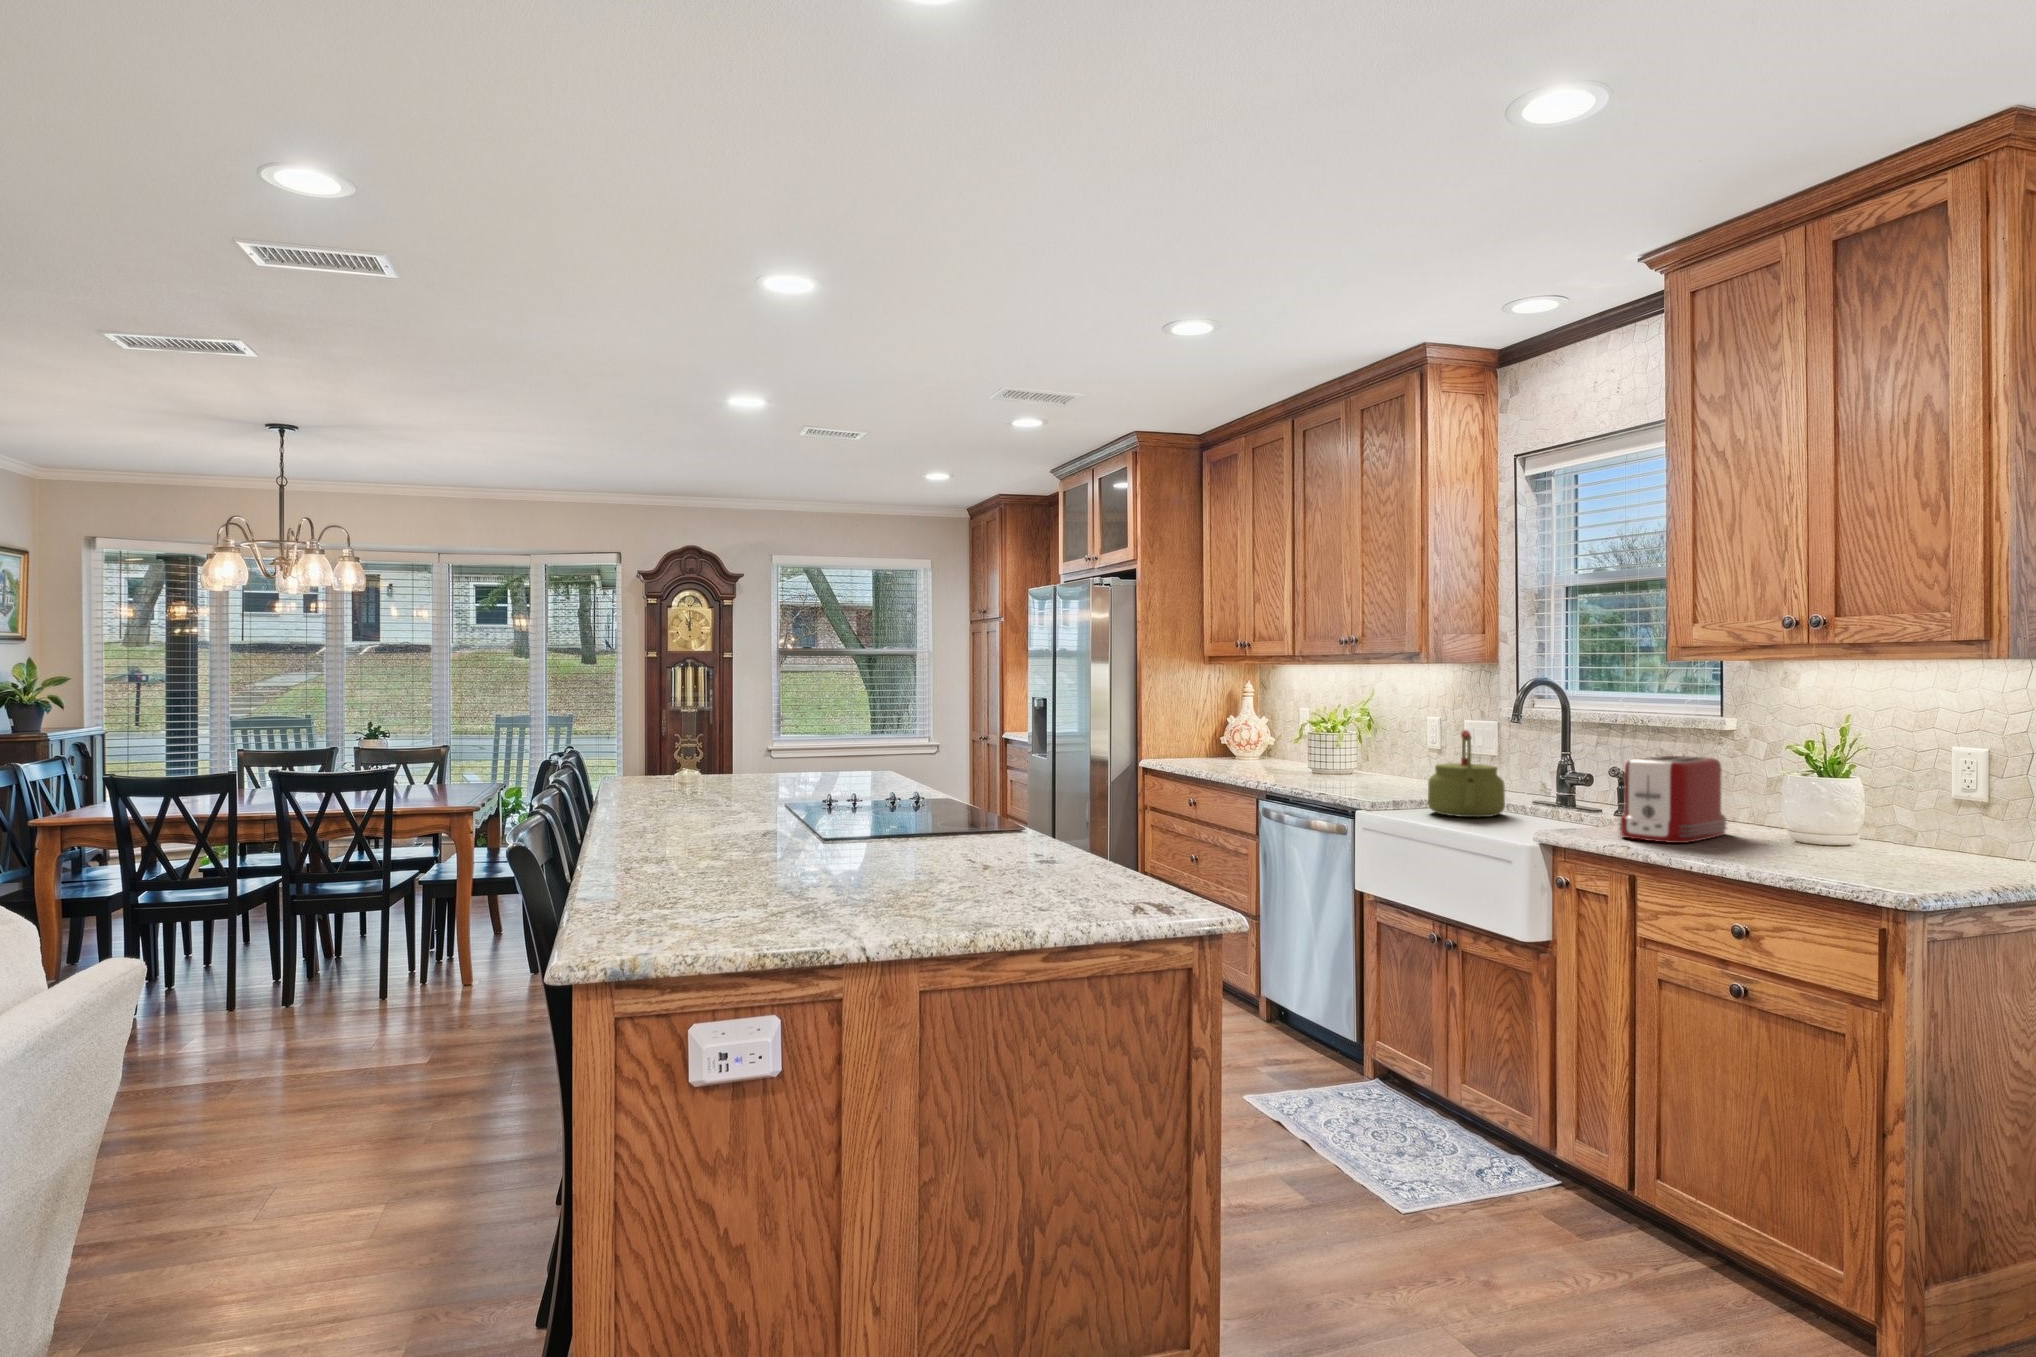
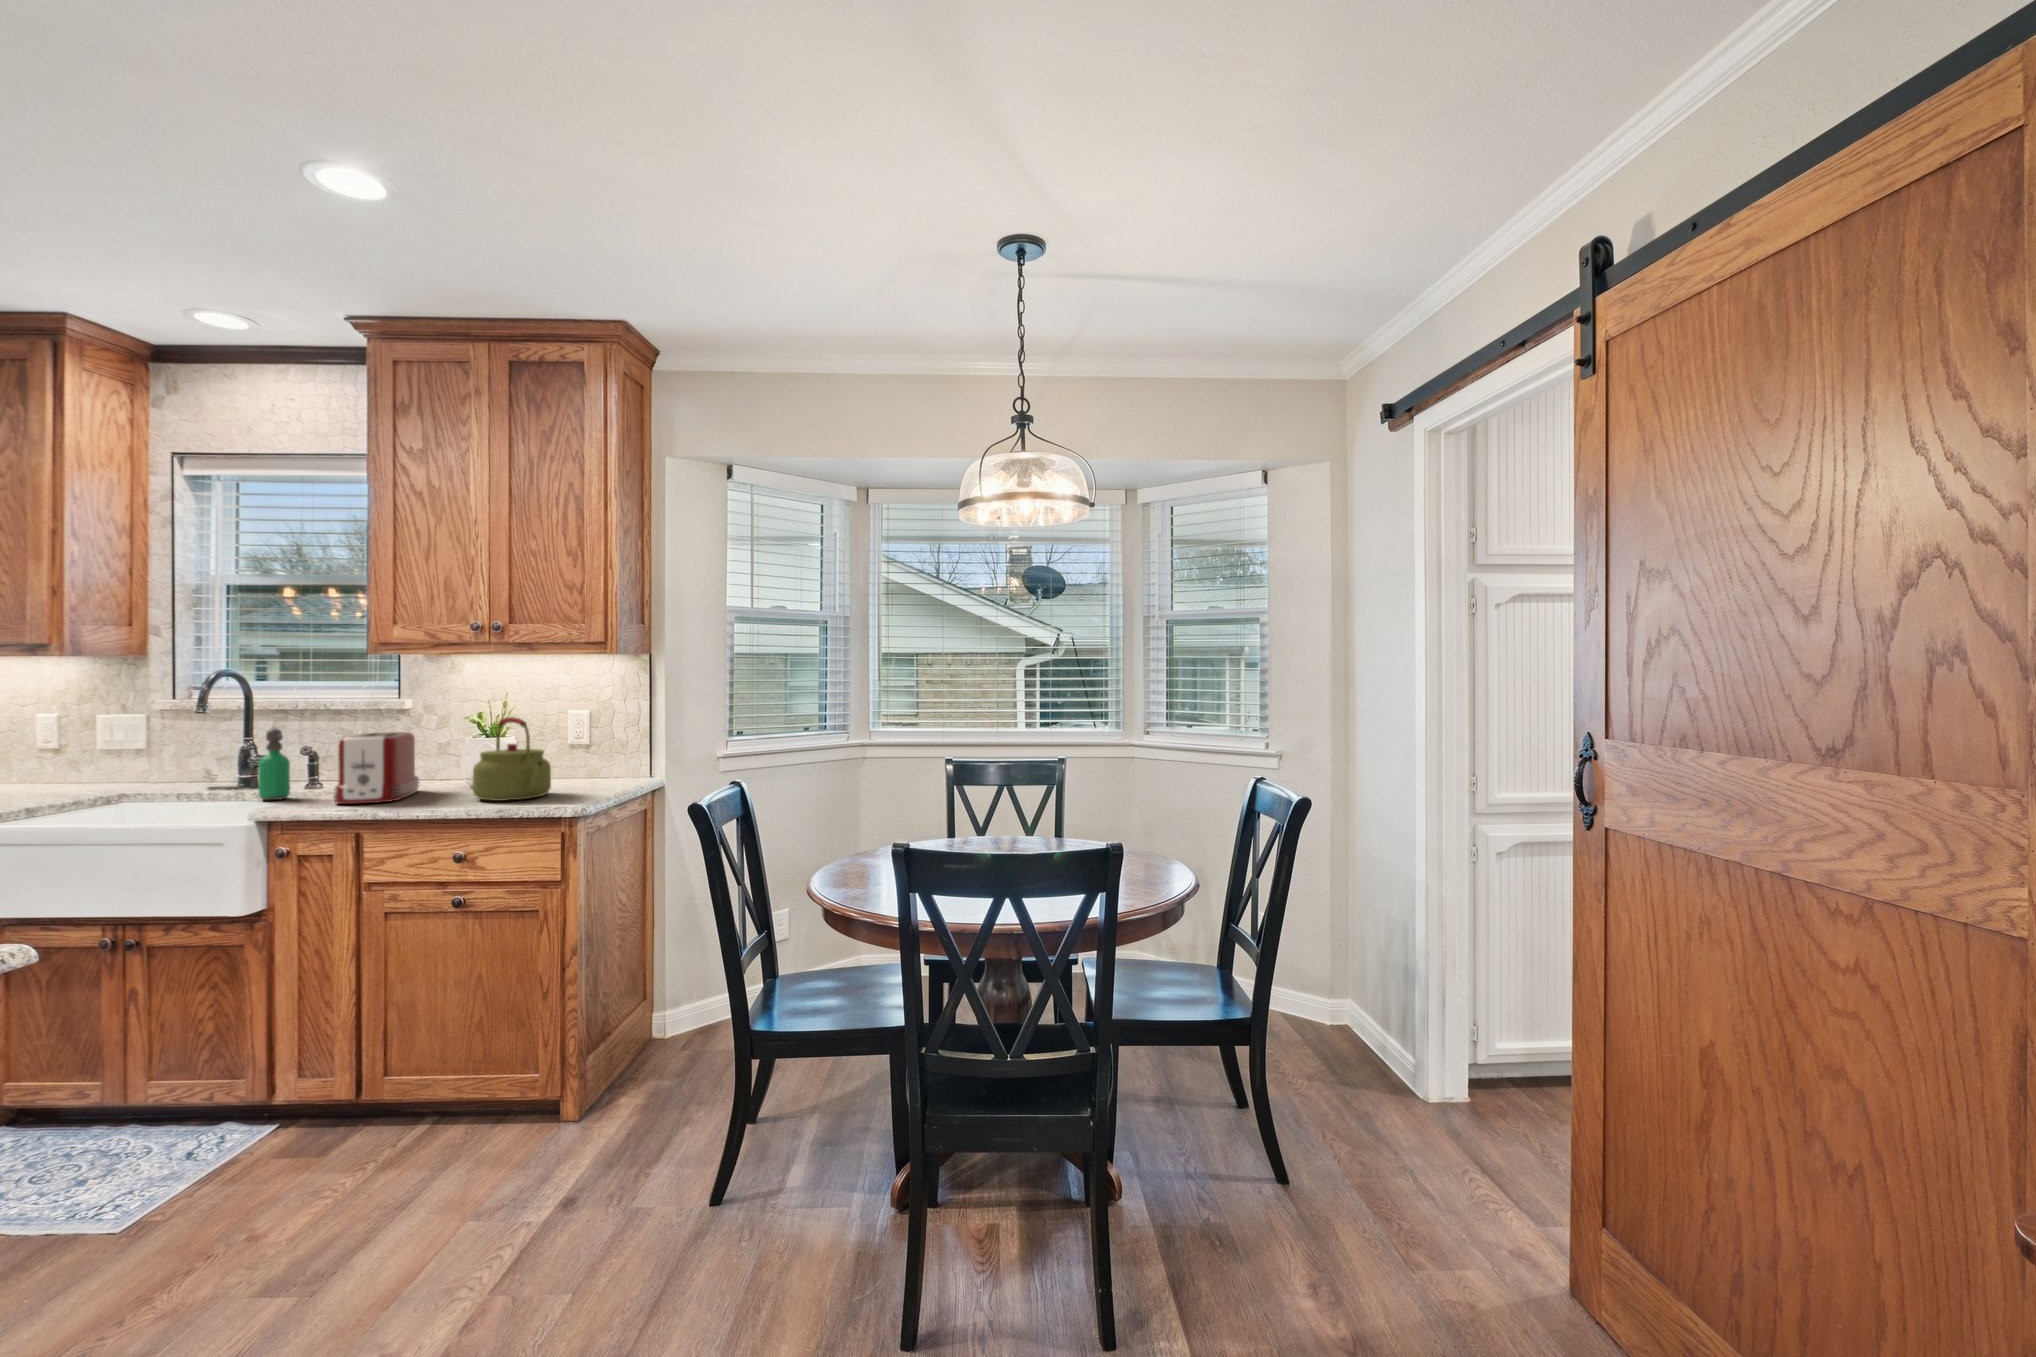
kettle: present [1428,730,1505,817] -> present [472,717,551,801]
soap dispenser: none [1559,743,1589,823] -> present [258,729,290,800]

